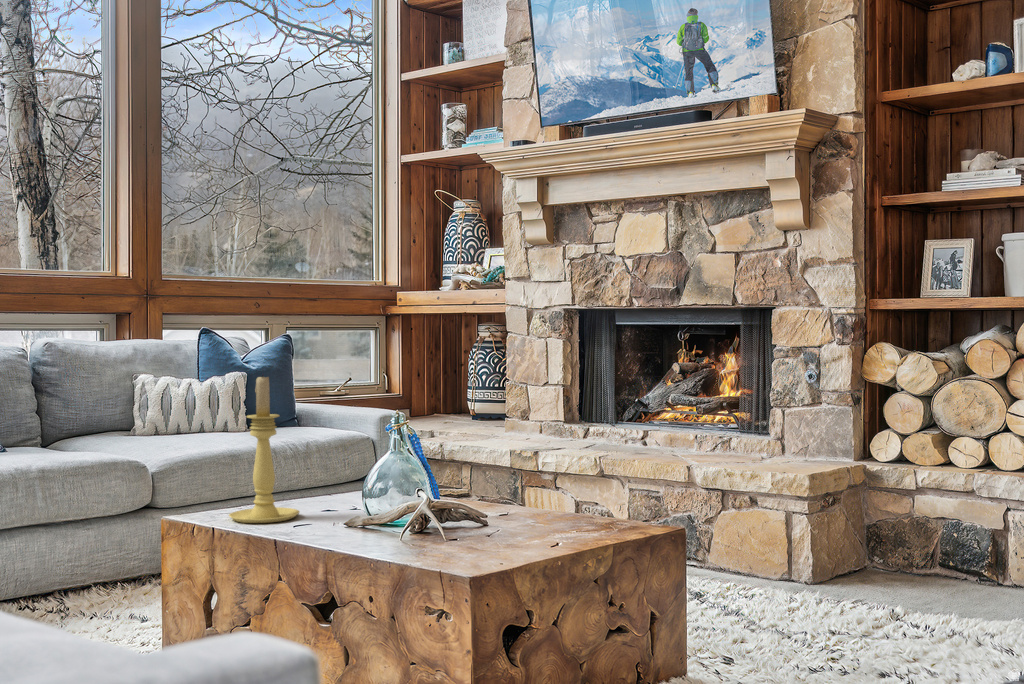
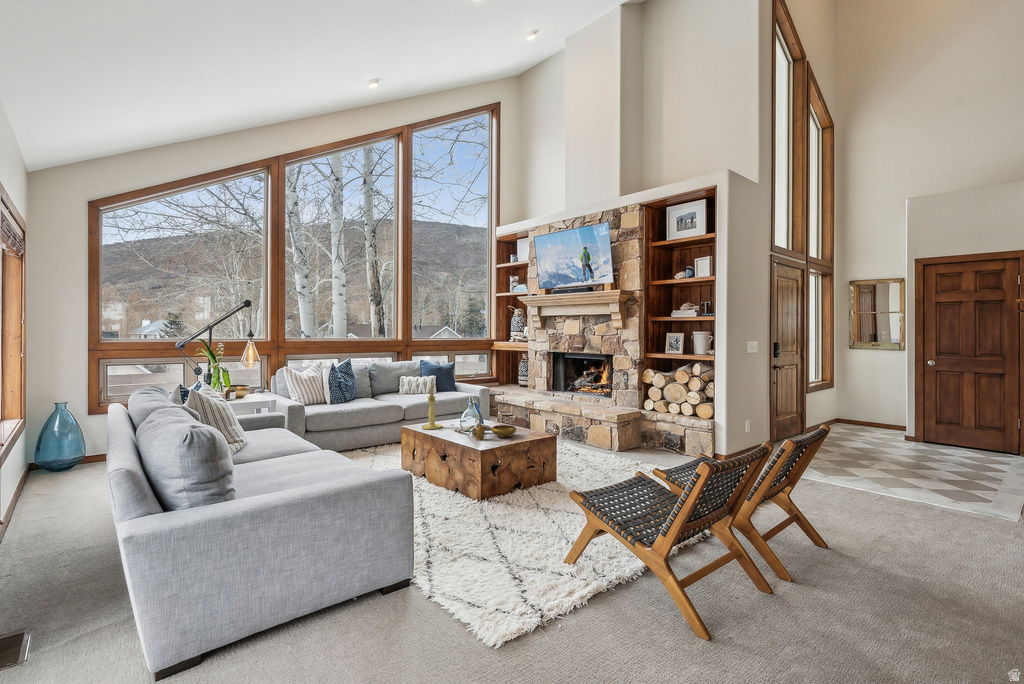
decorative bowl: none [432,459,564,547] -> present [475,414,516,440]

